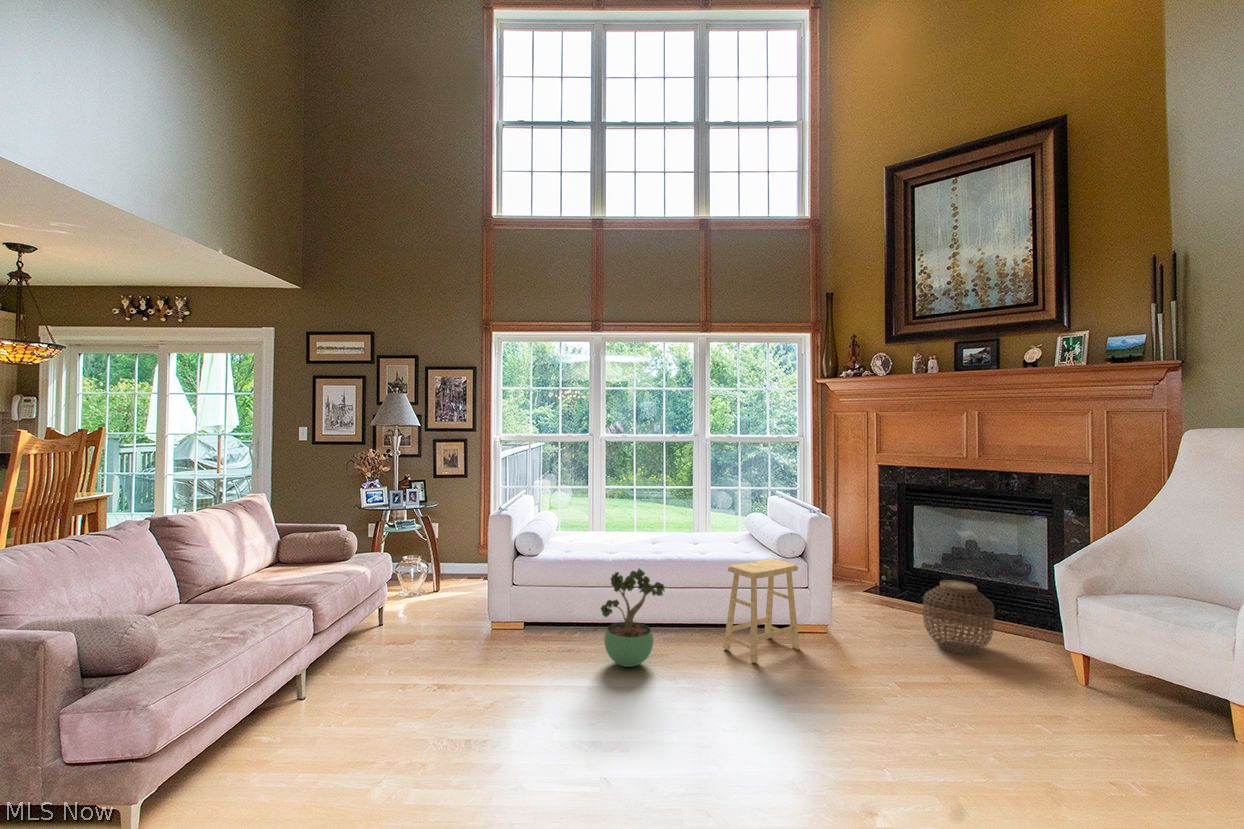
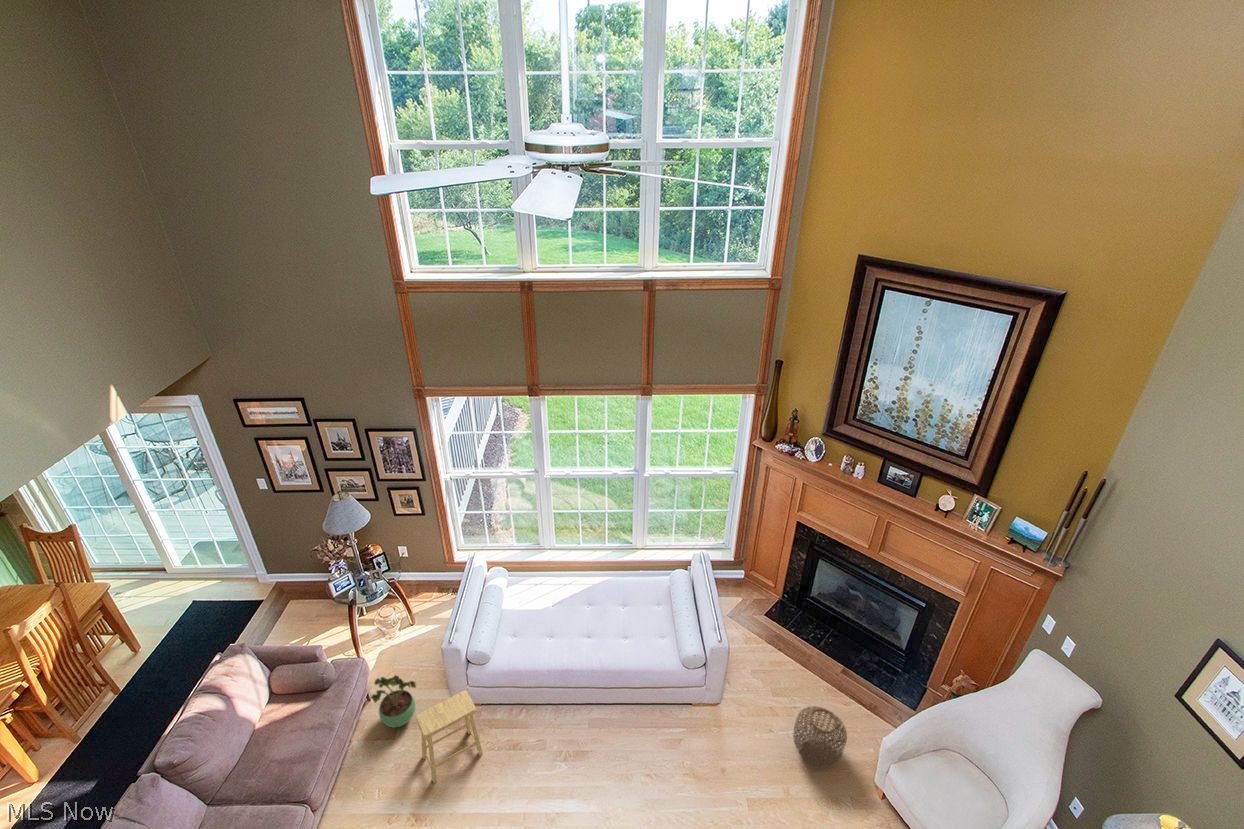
footstool: present [723,559,799,663] -> present [415,691,483,783]
potted plant: present [601,569,664,667] -> present [371,675,416,727]

